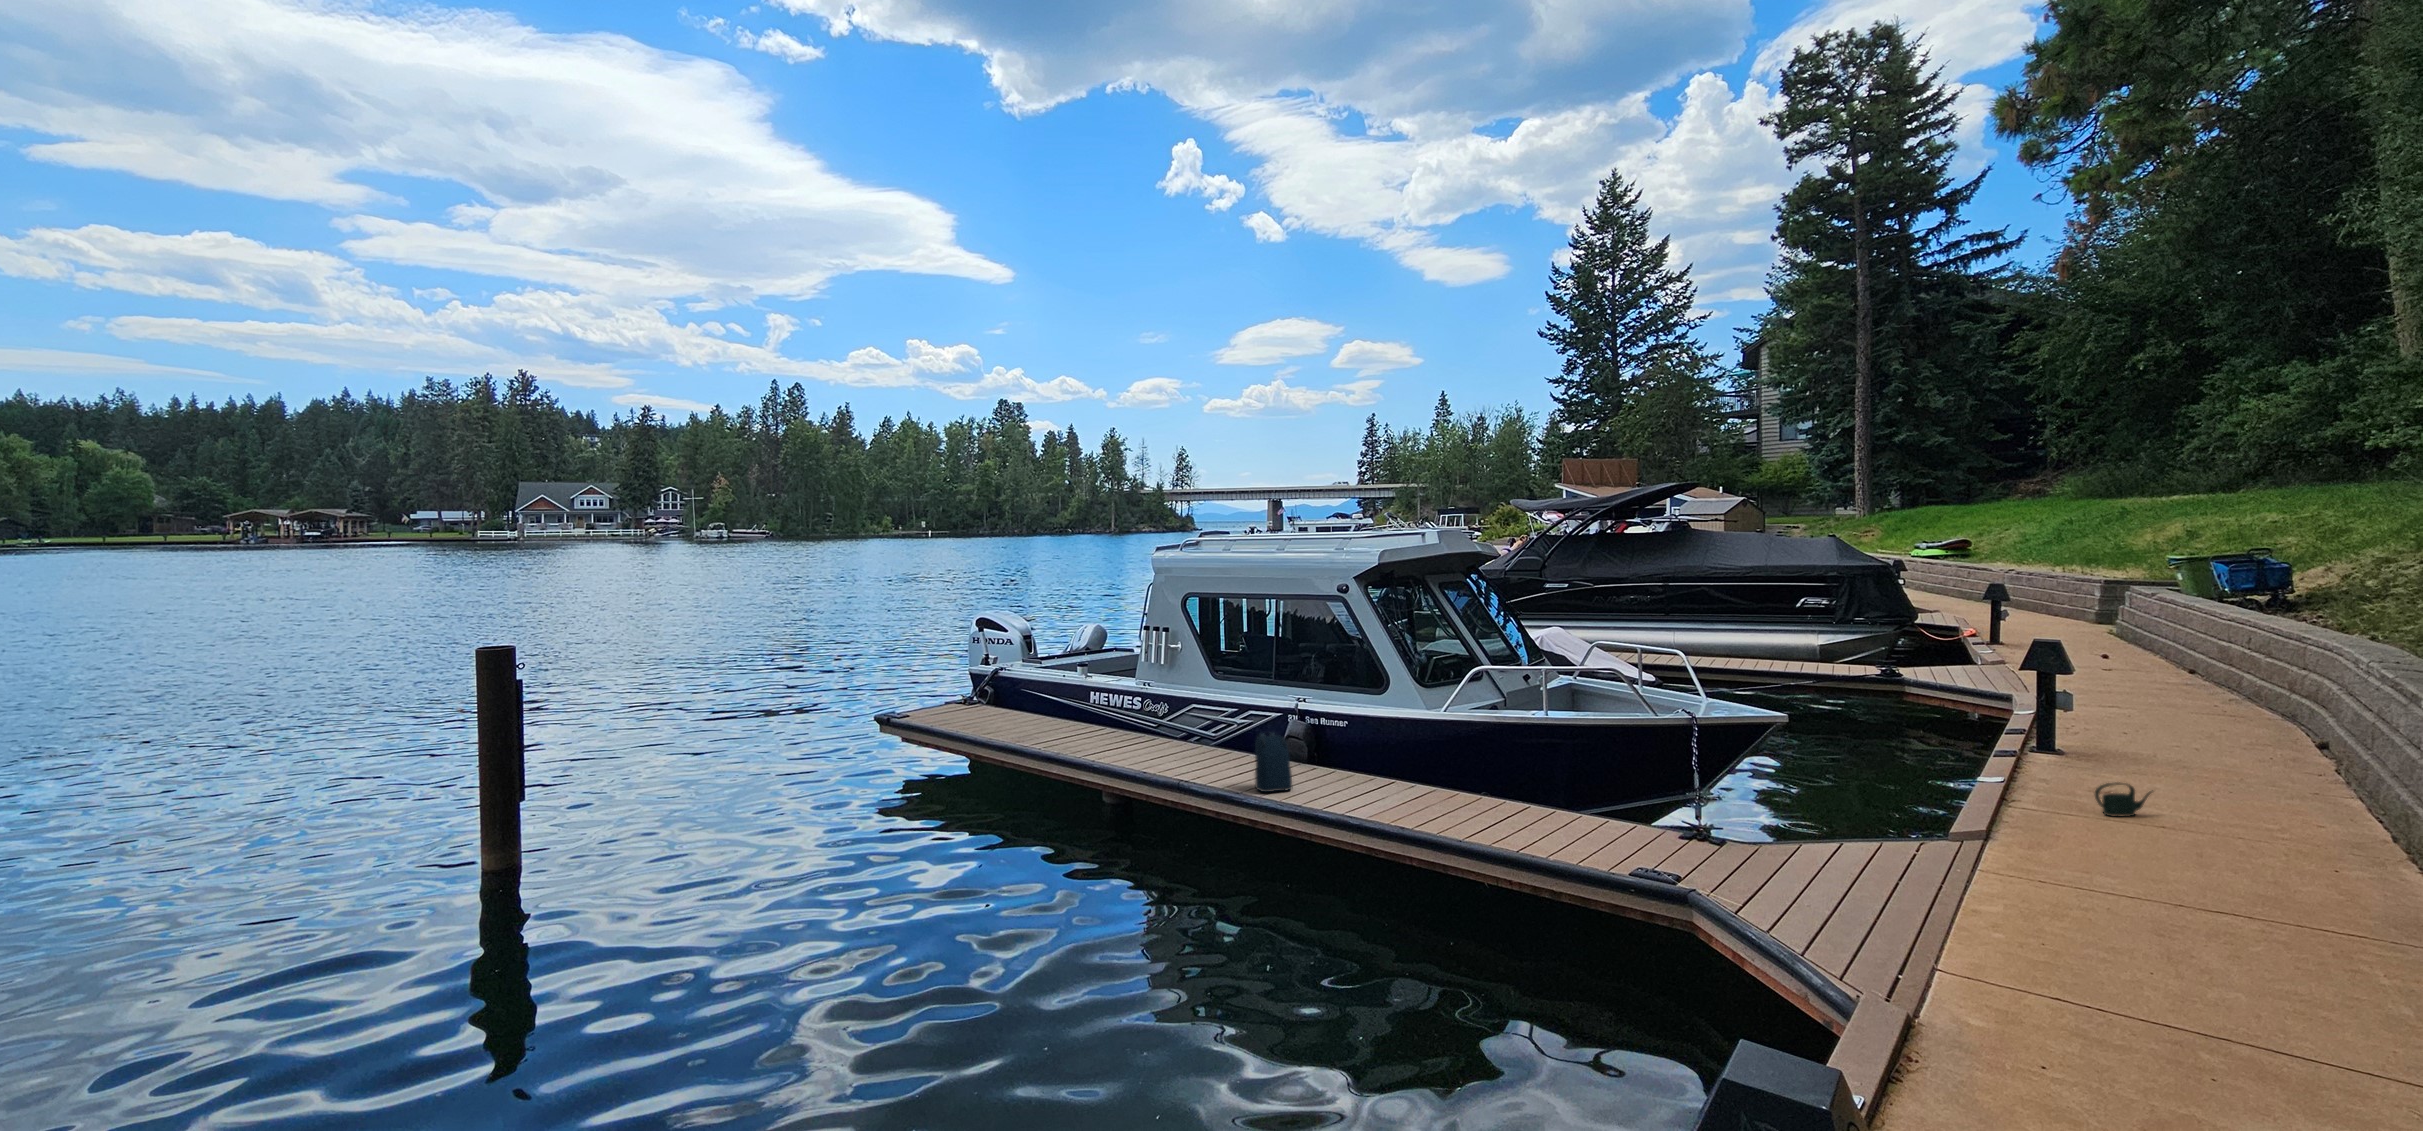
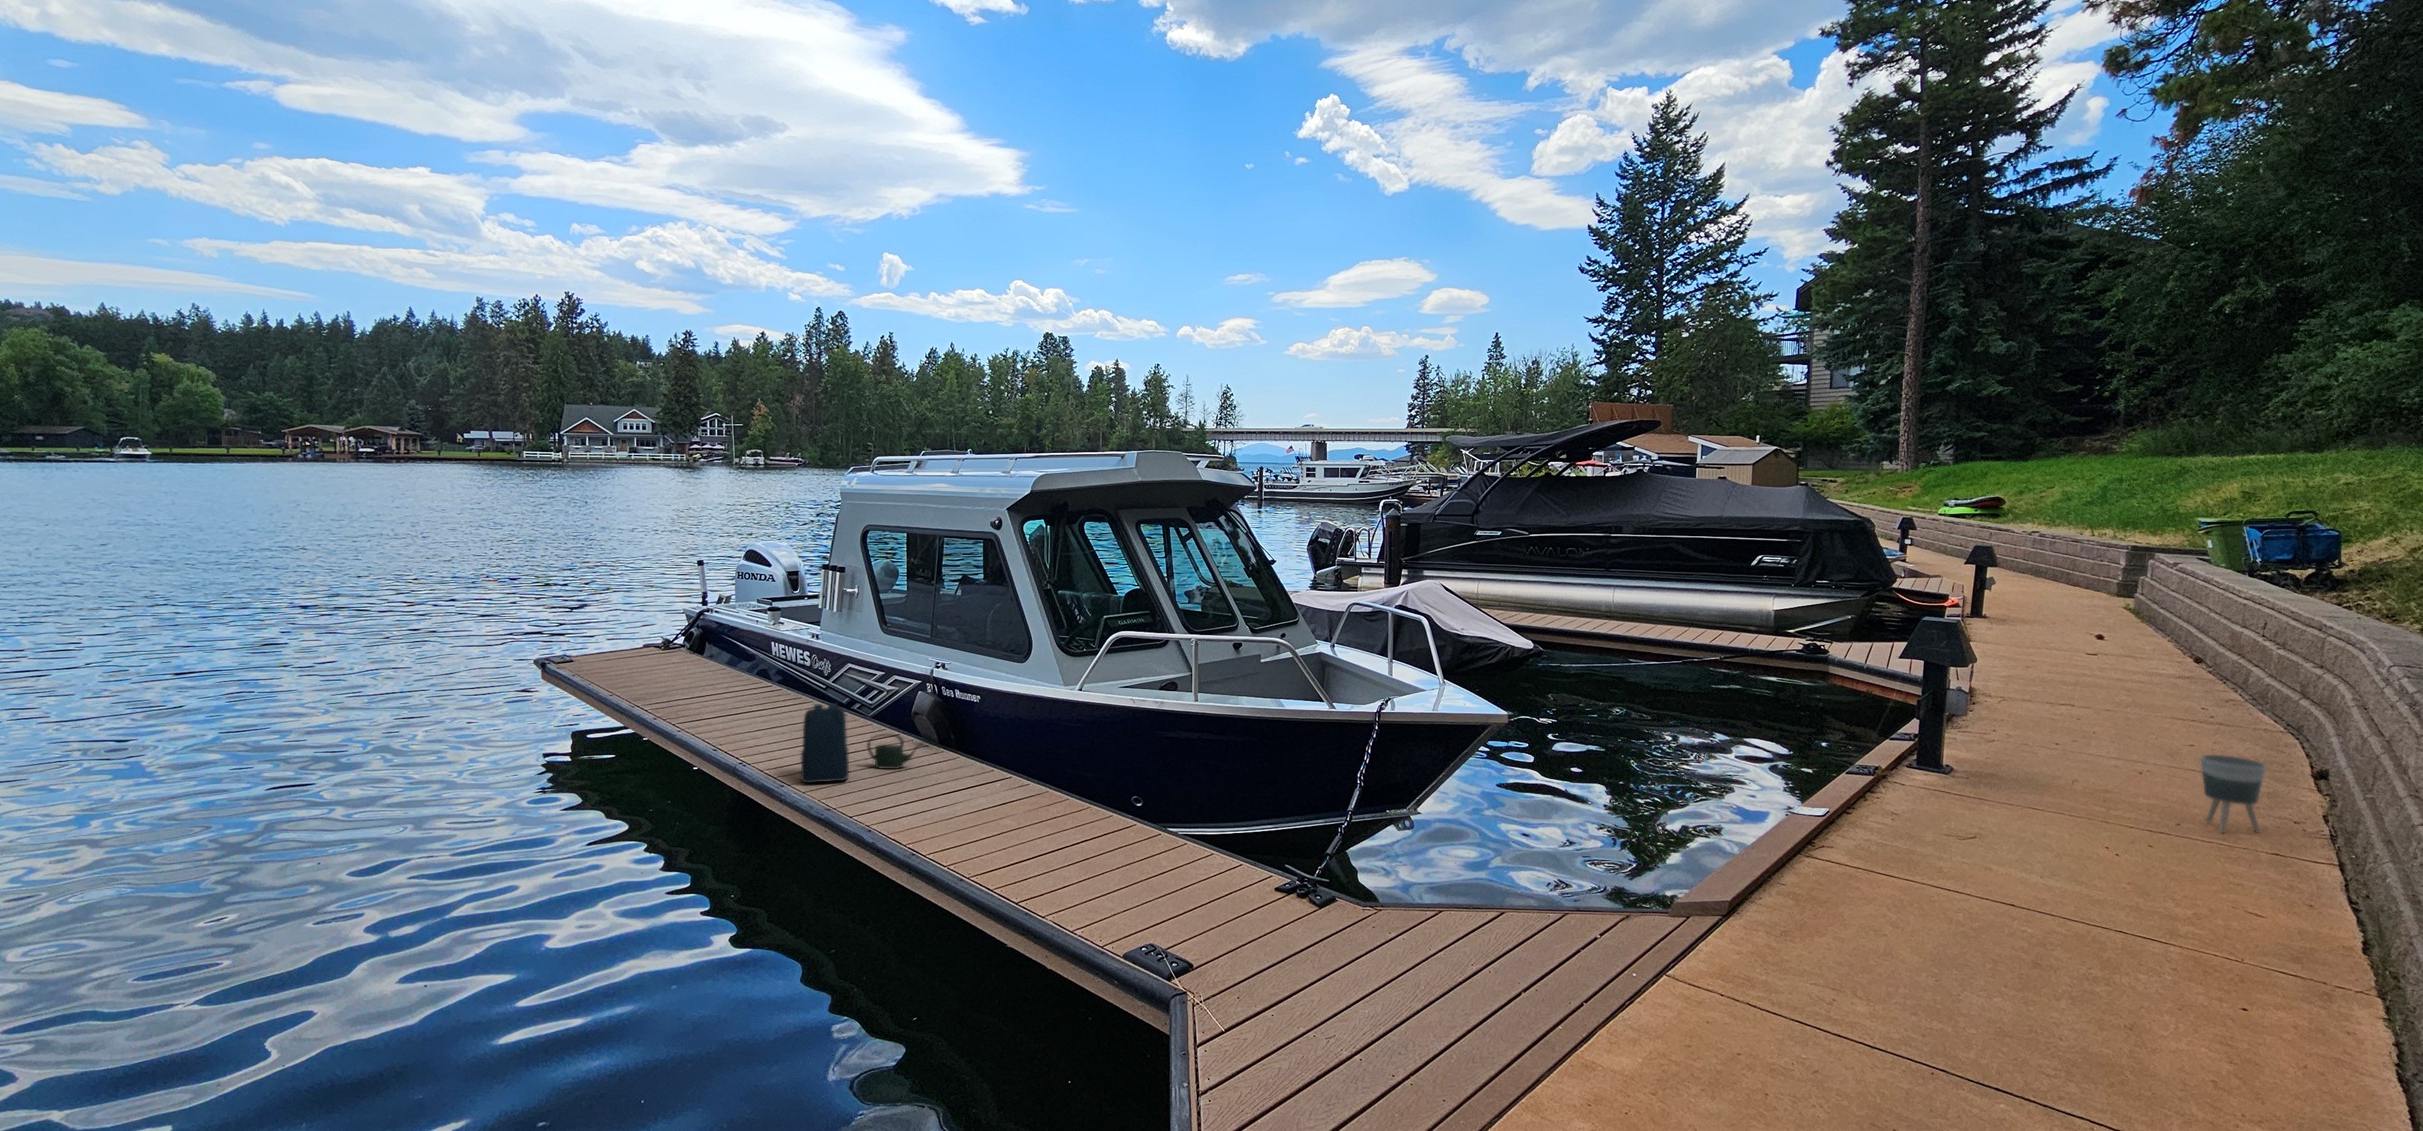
planter: none [2257,723,2301,774] -> present [2201,755,2265,833]
watering can: present [2095,782,2153,817] -> present [867,734,915,769]

